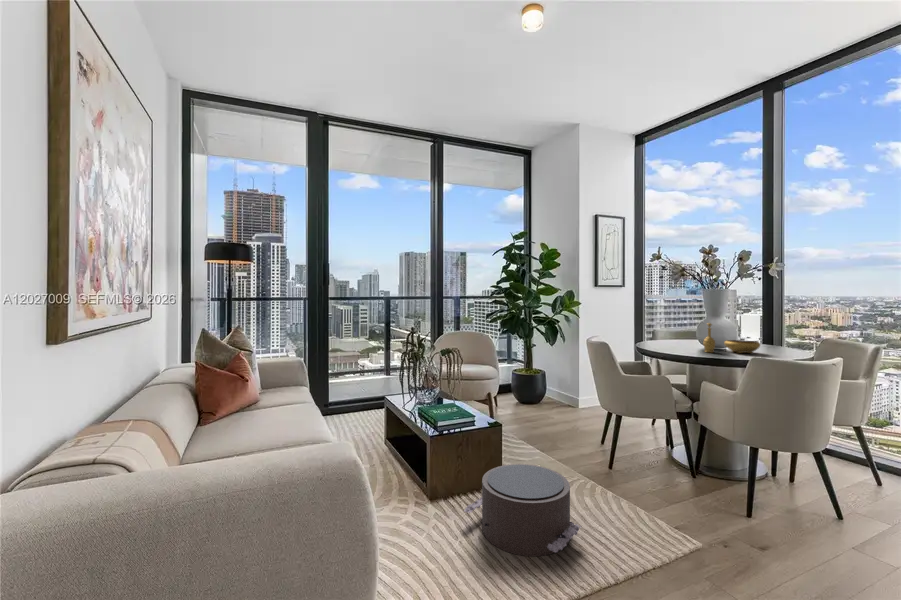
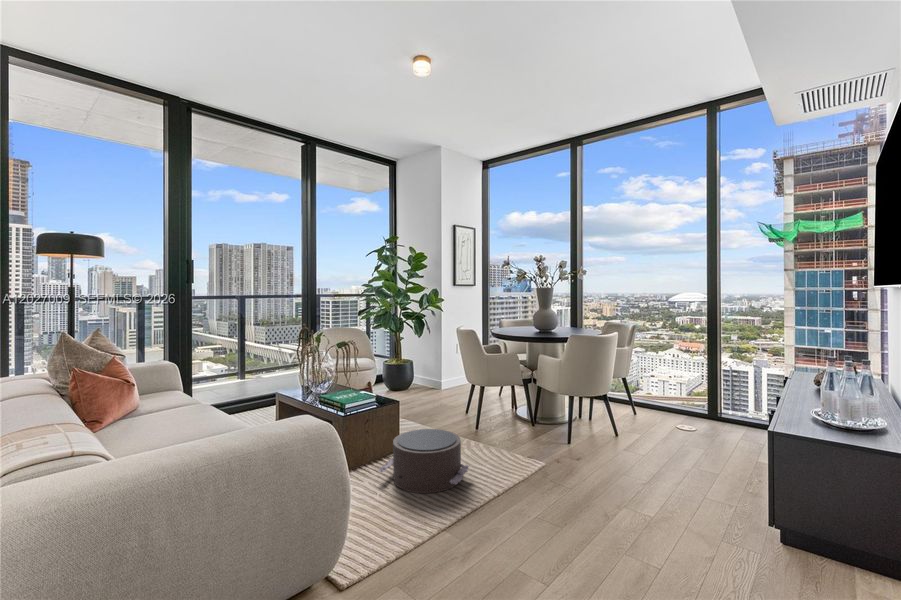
decorative bowl: present [703,323,760,353] -> none [539,313,574,335]

